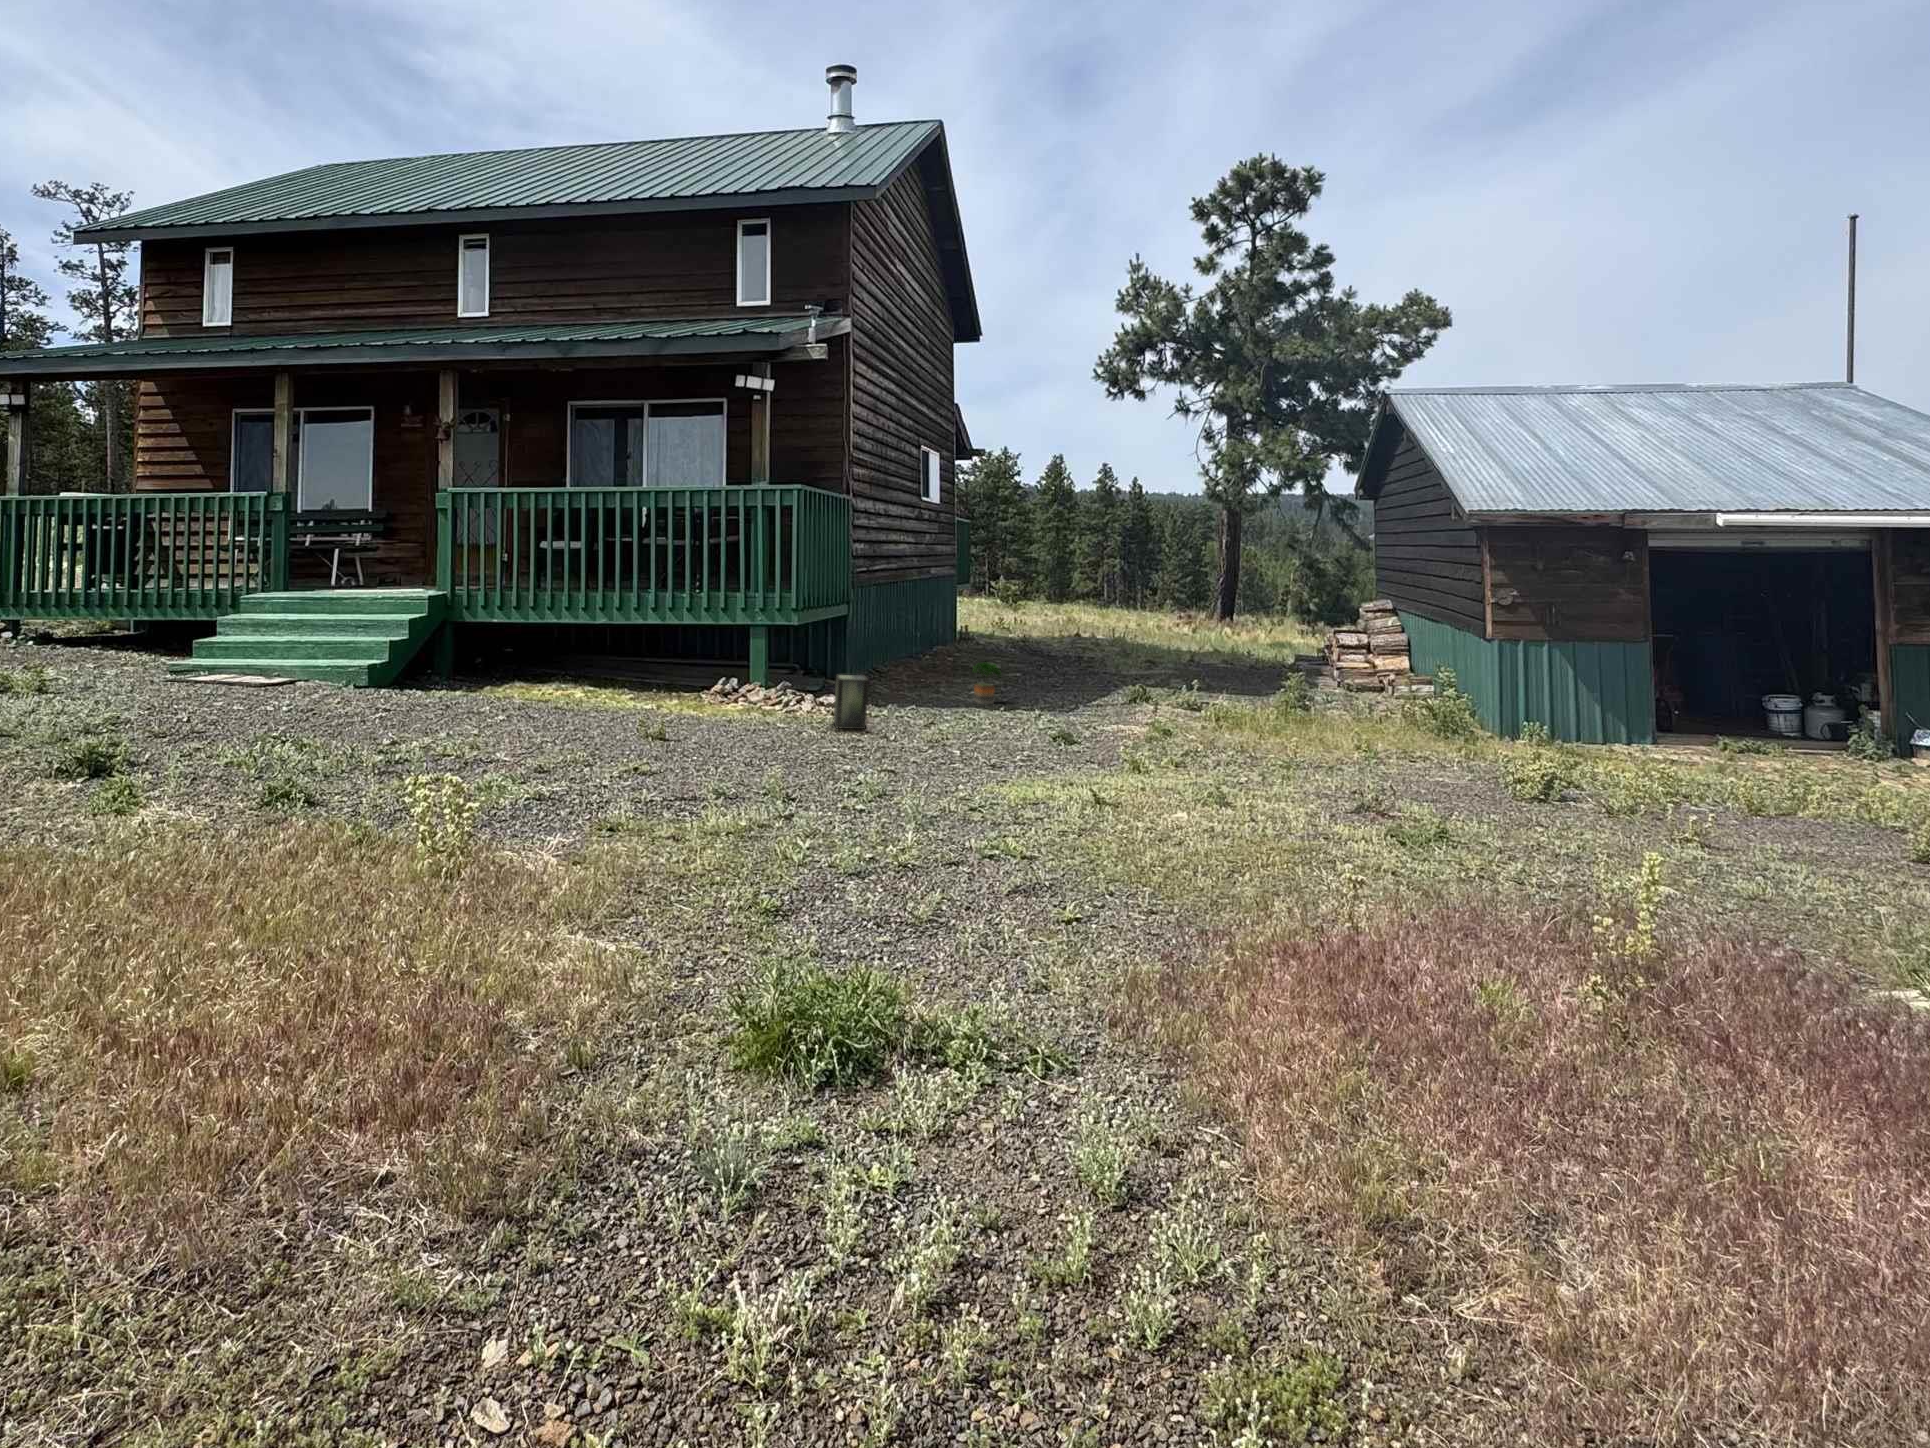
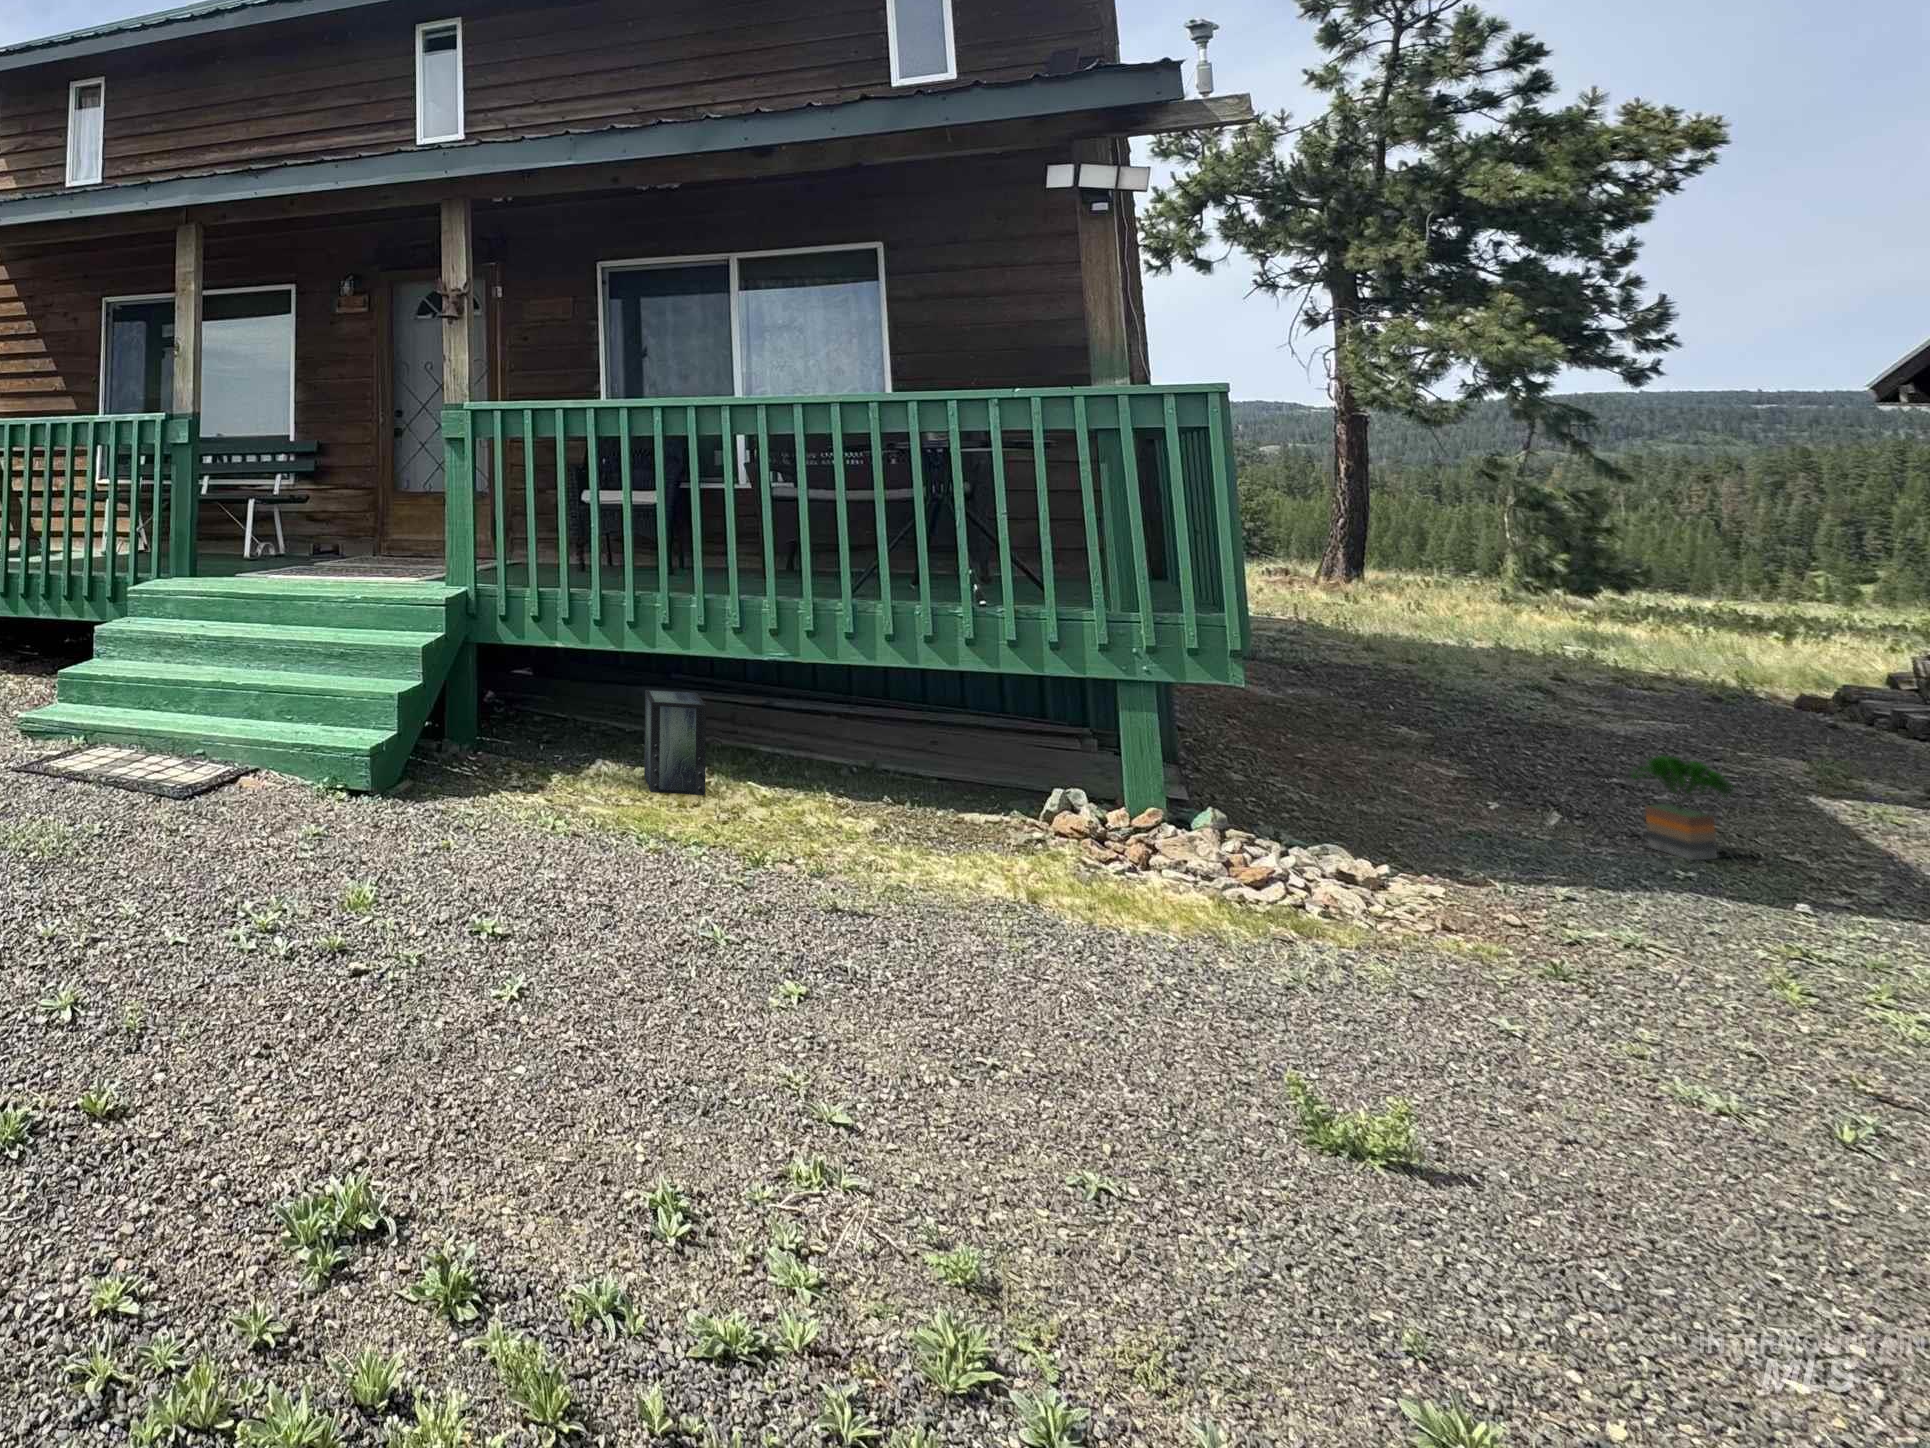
storage box: present [833,675,868,729] -> present [644,690,706,795]

